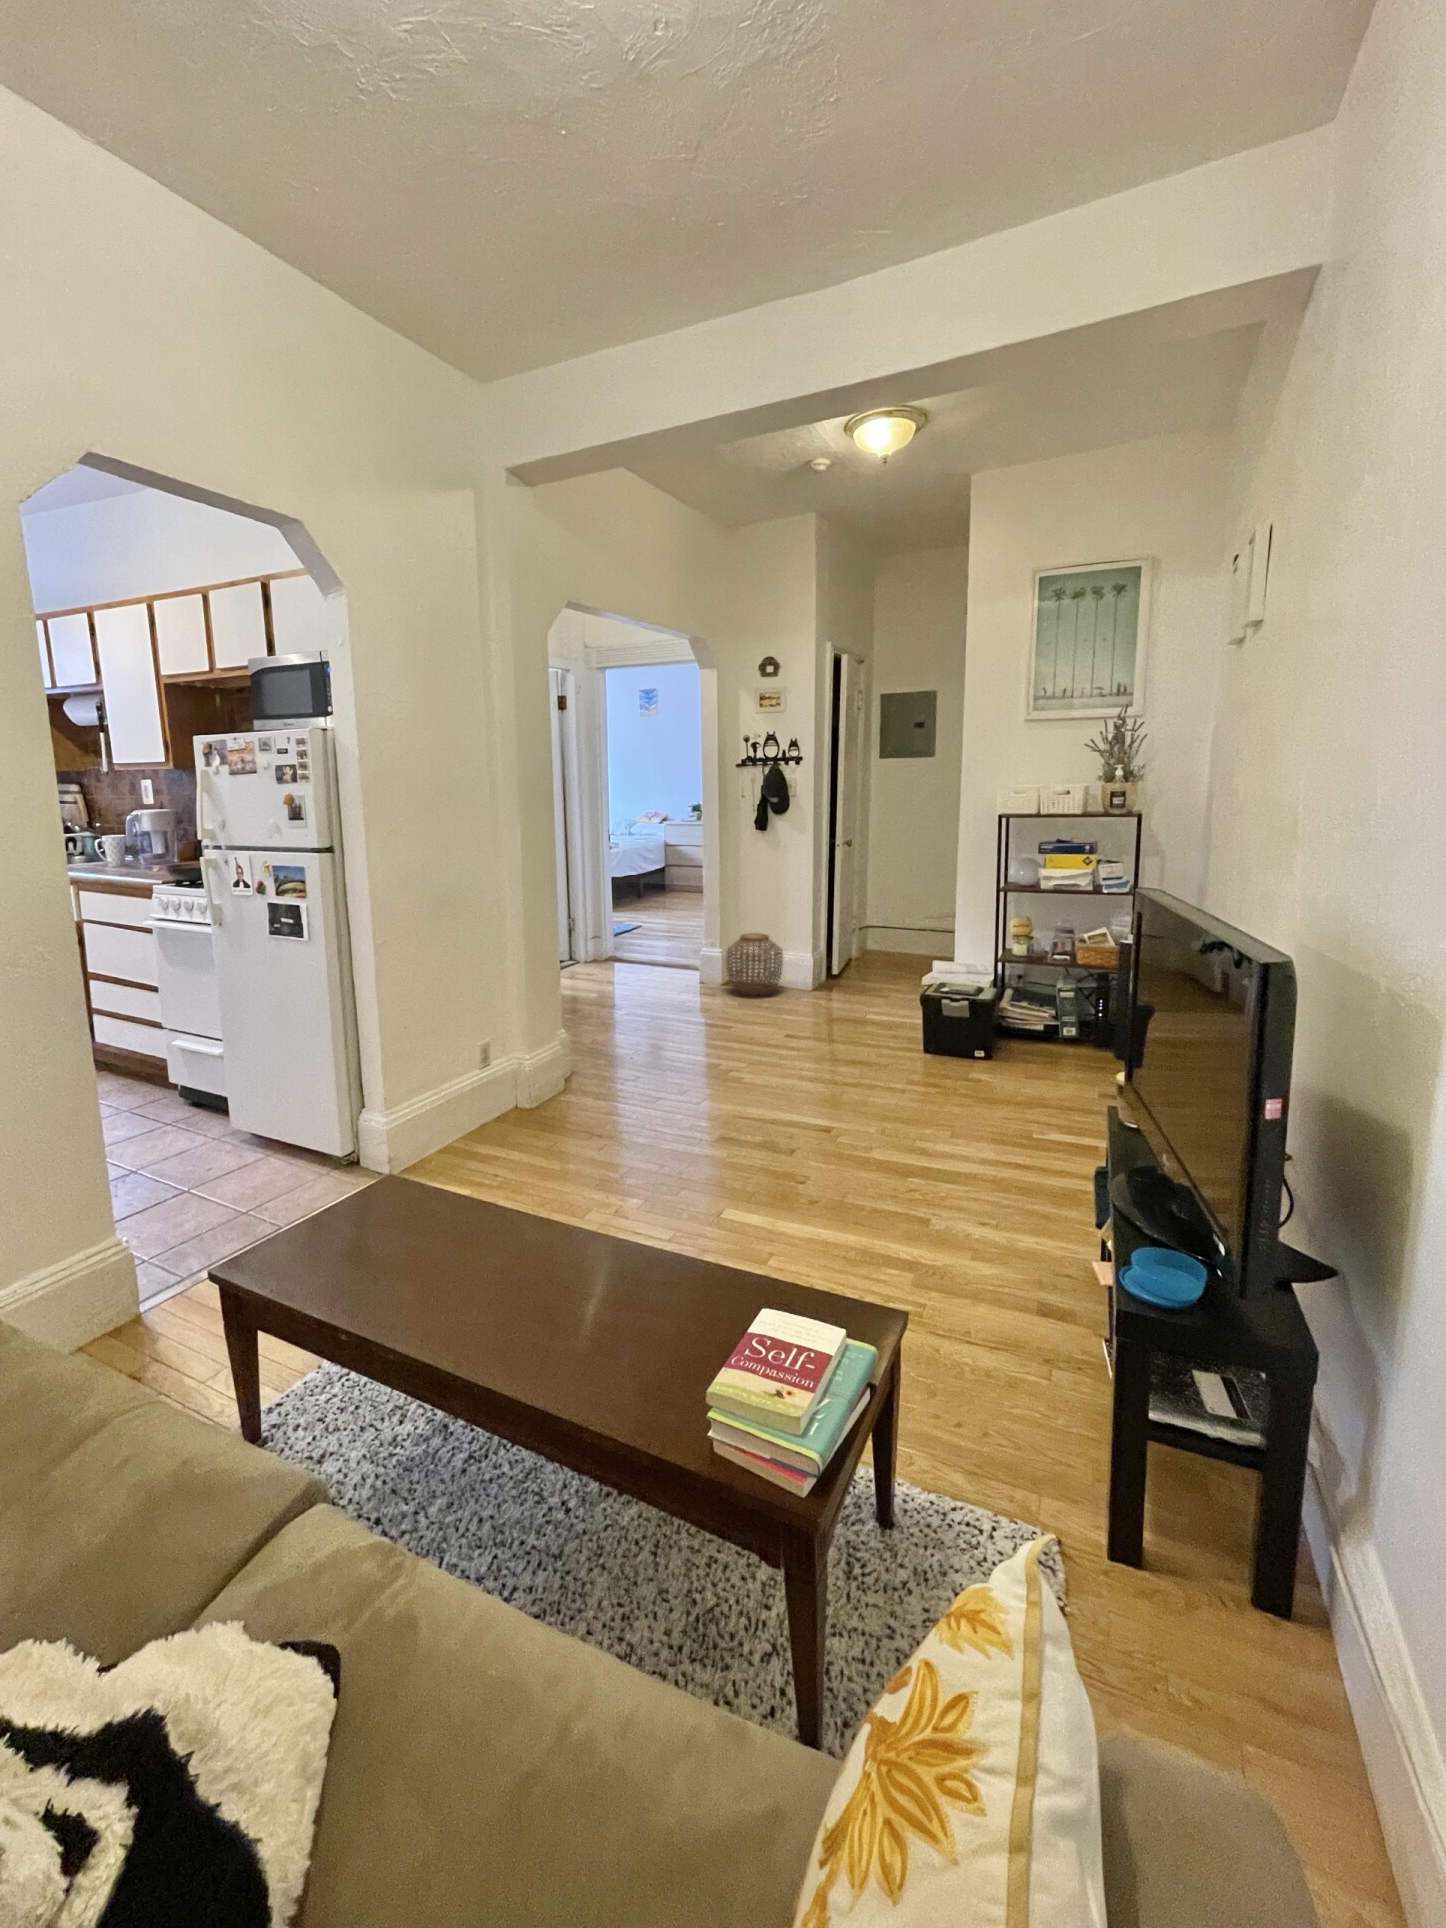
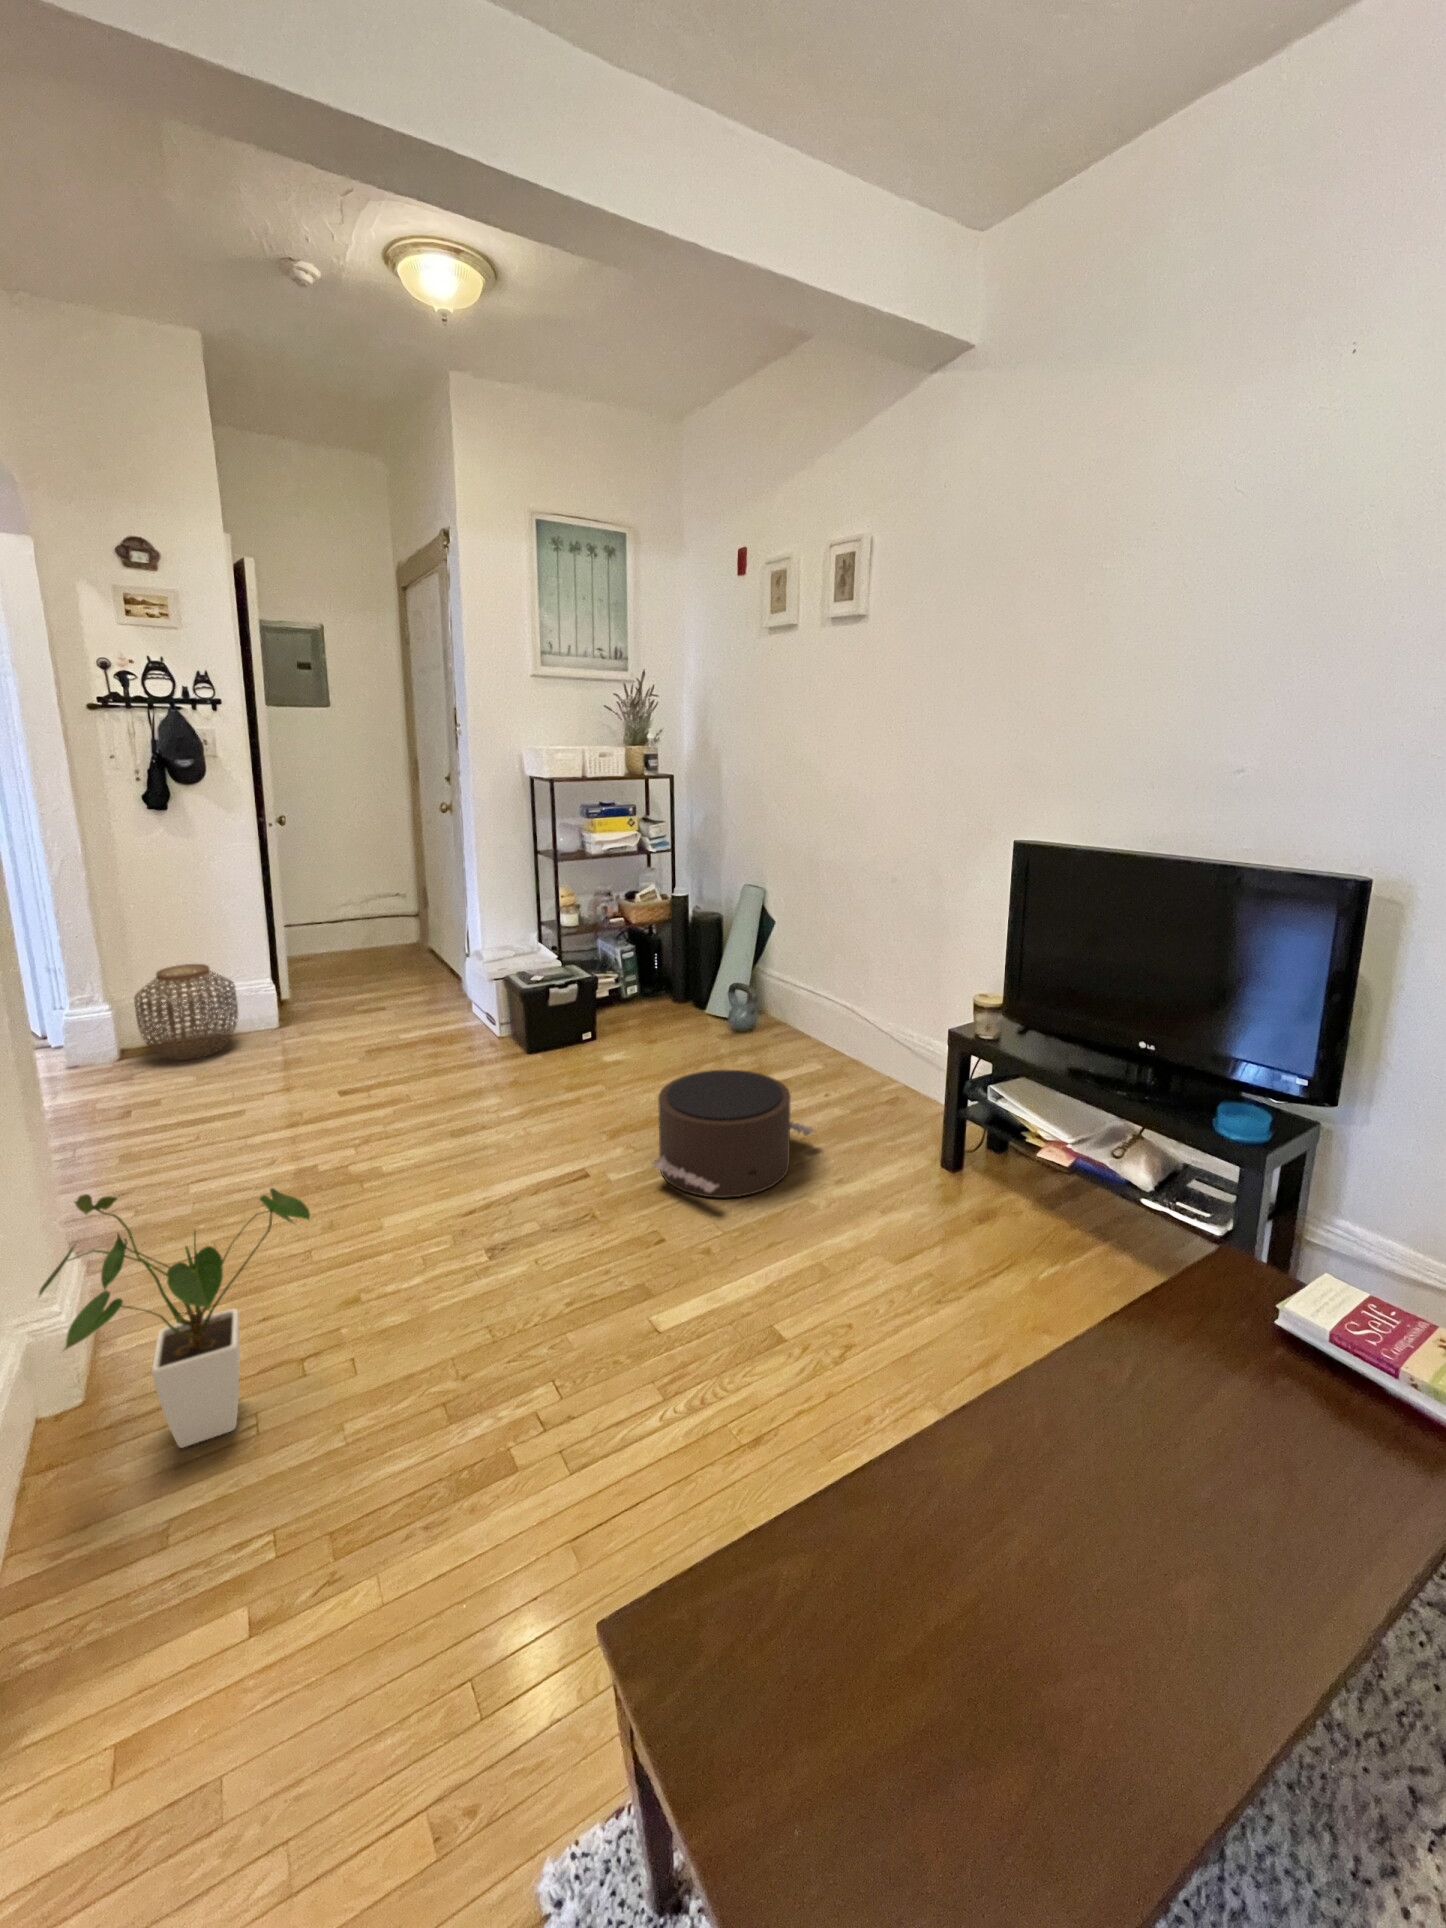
house plant: none [486,997,595,1140] -> present [38,1188,310,1448]
pouf: none [859,1079,1027,1194] -> present [651,1070,814,1198]

